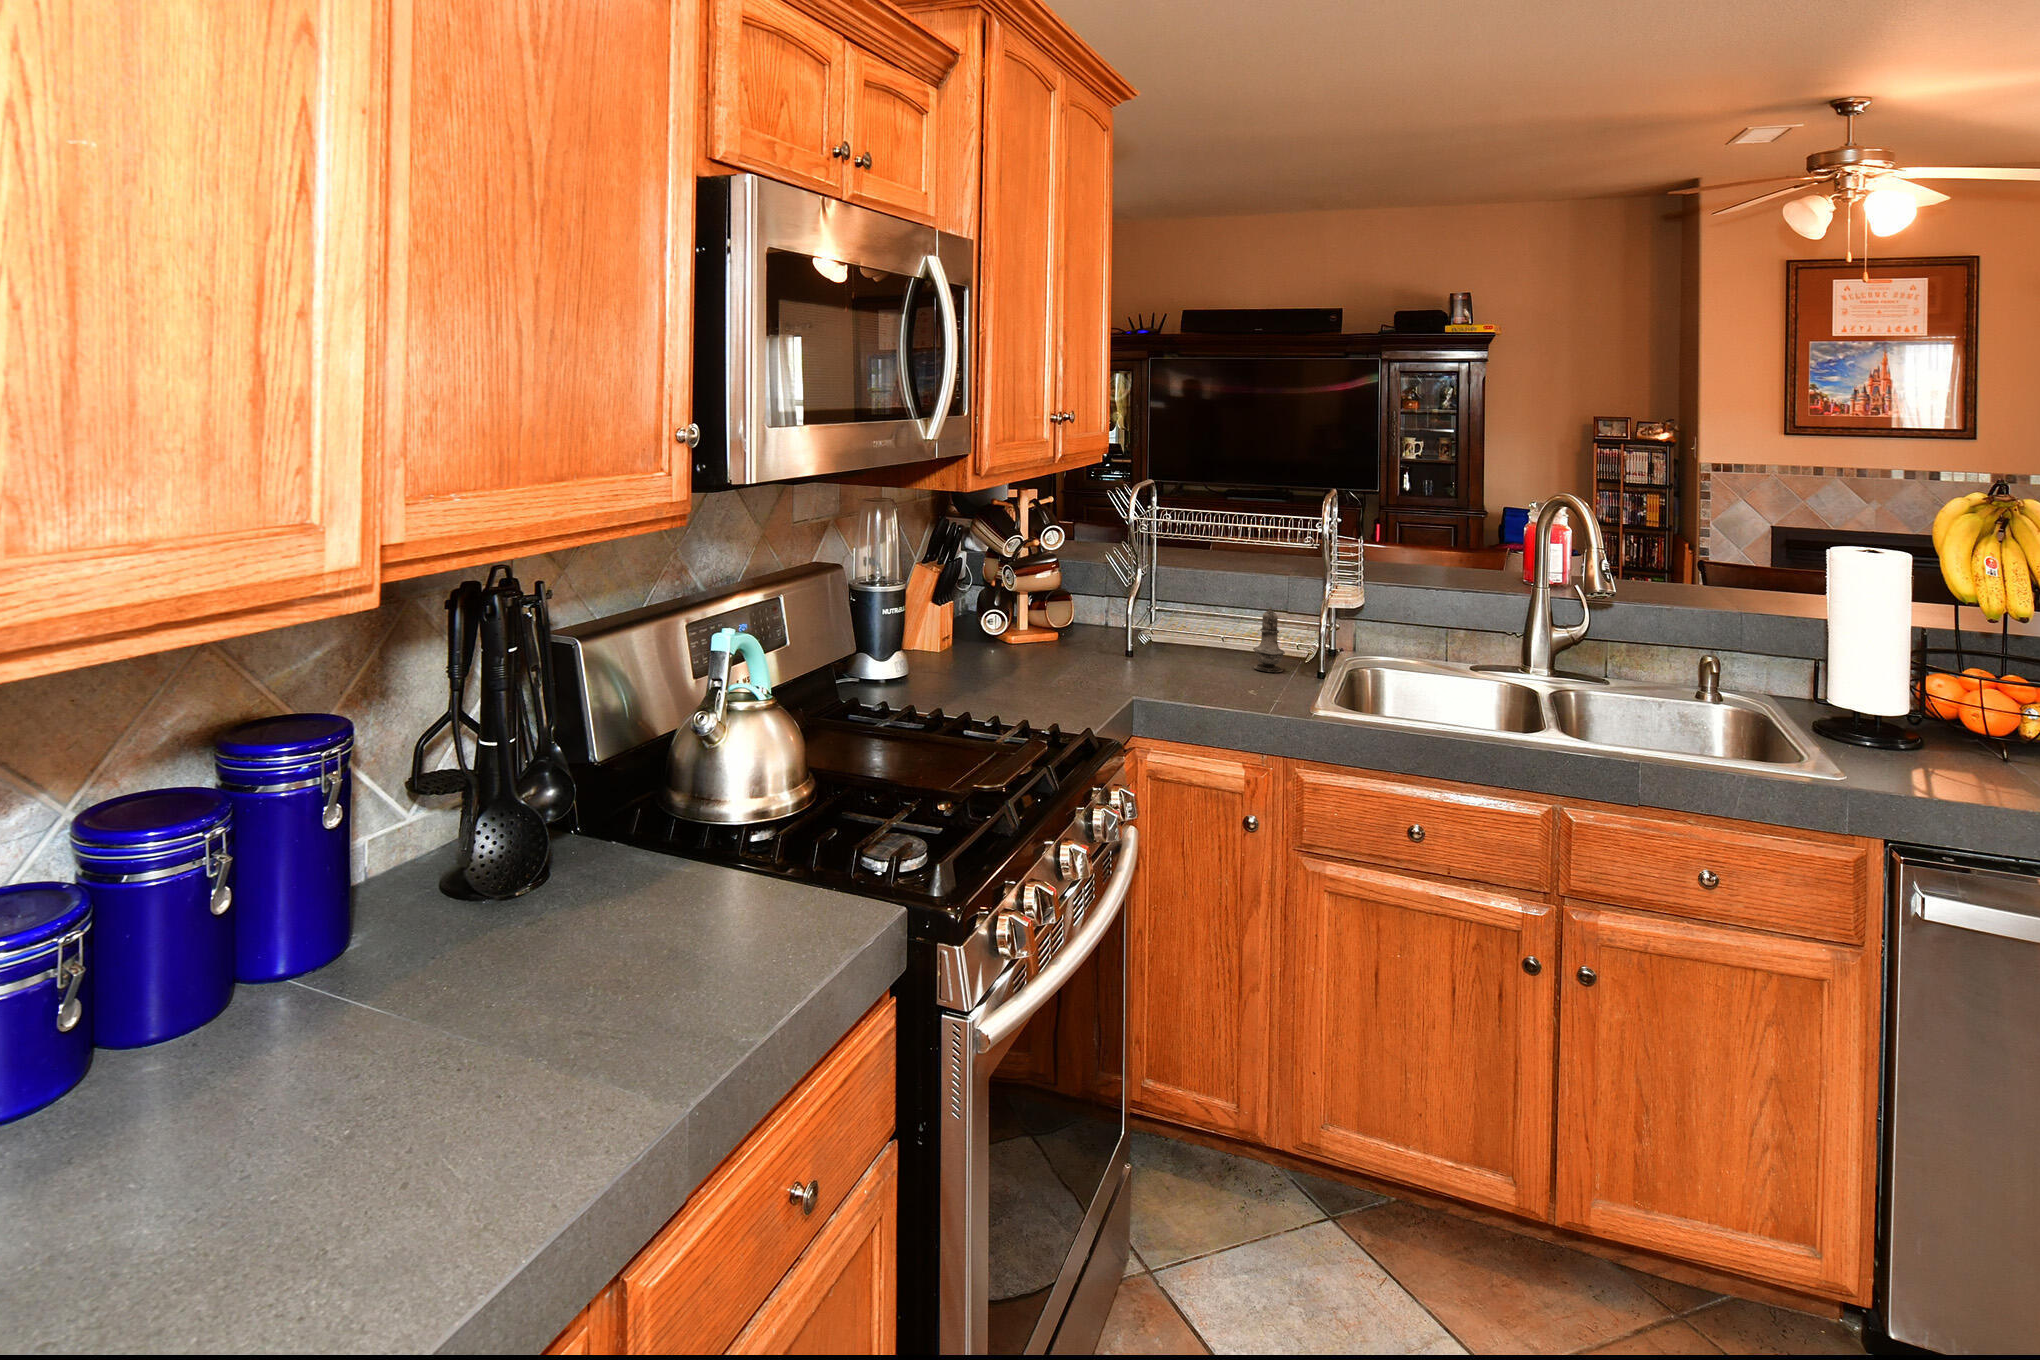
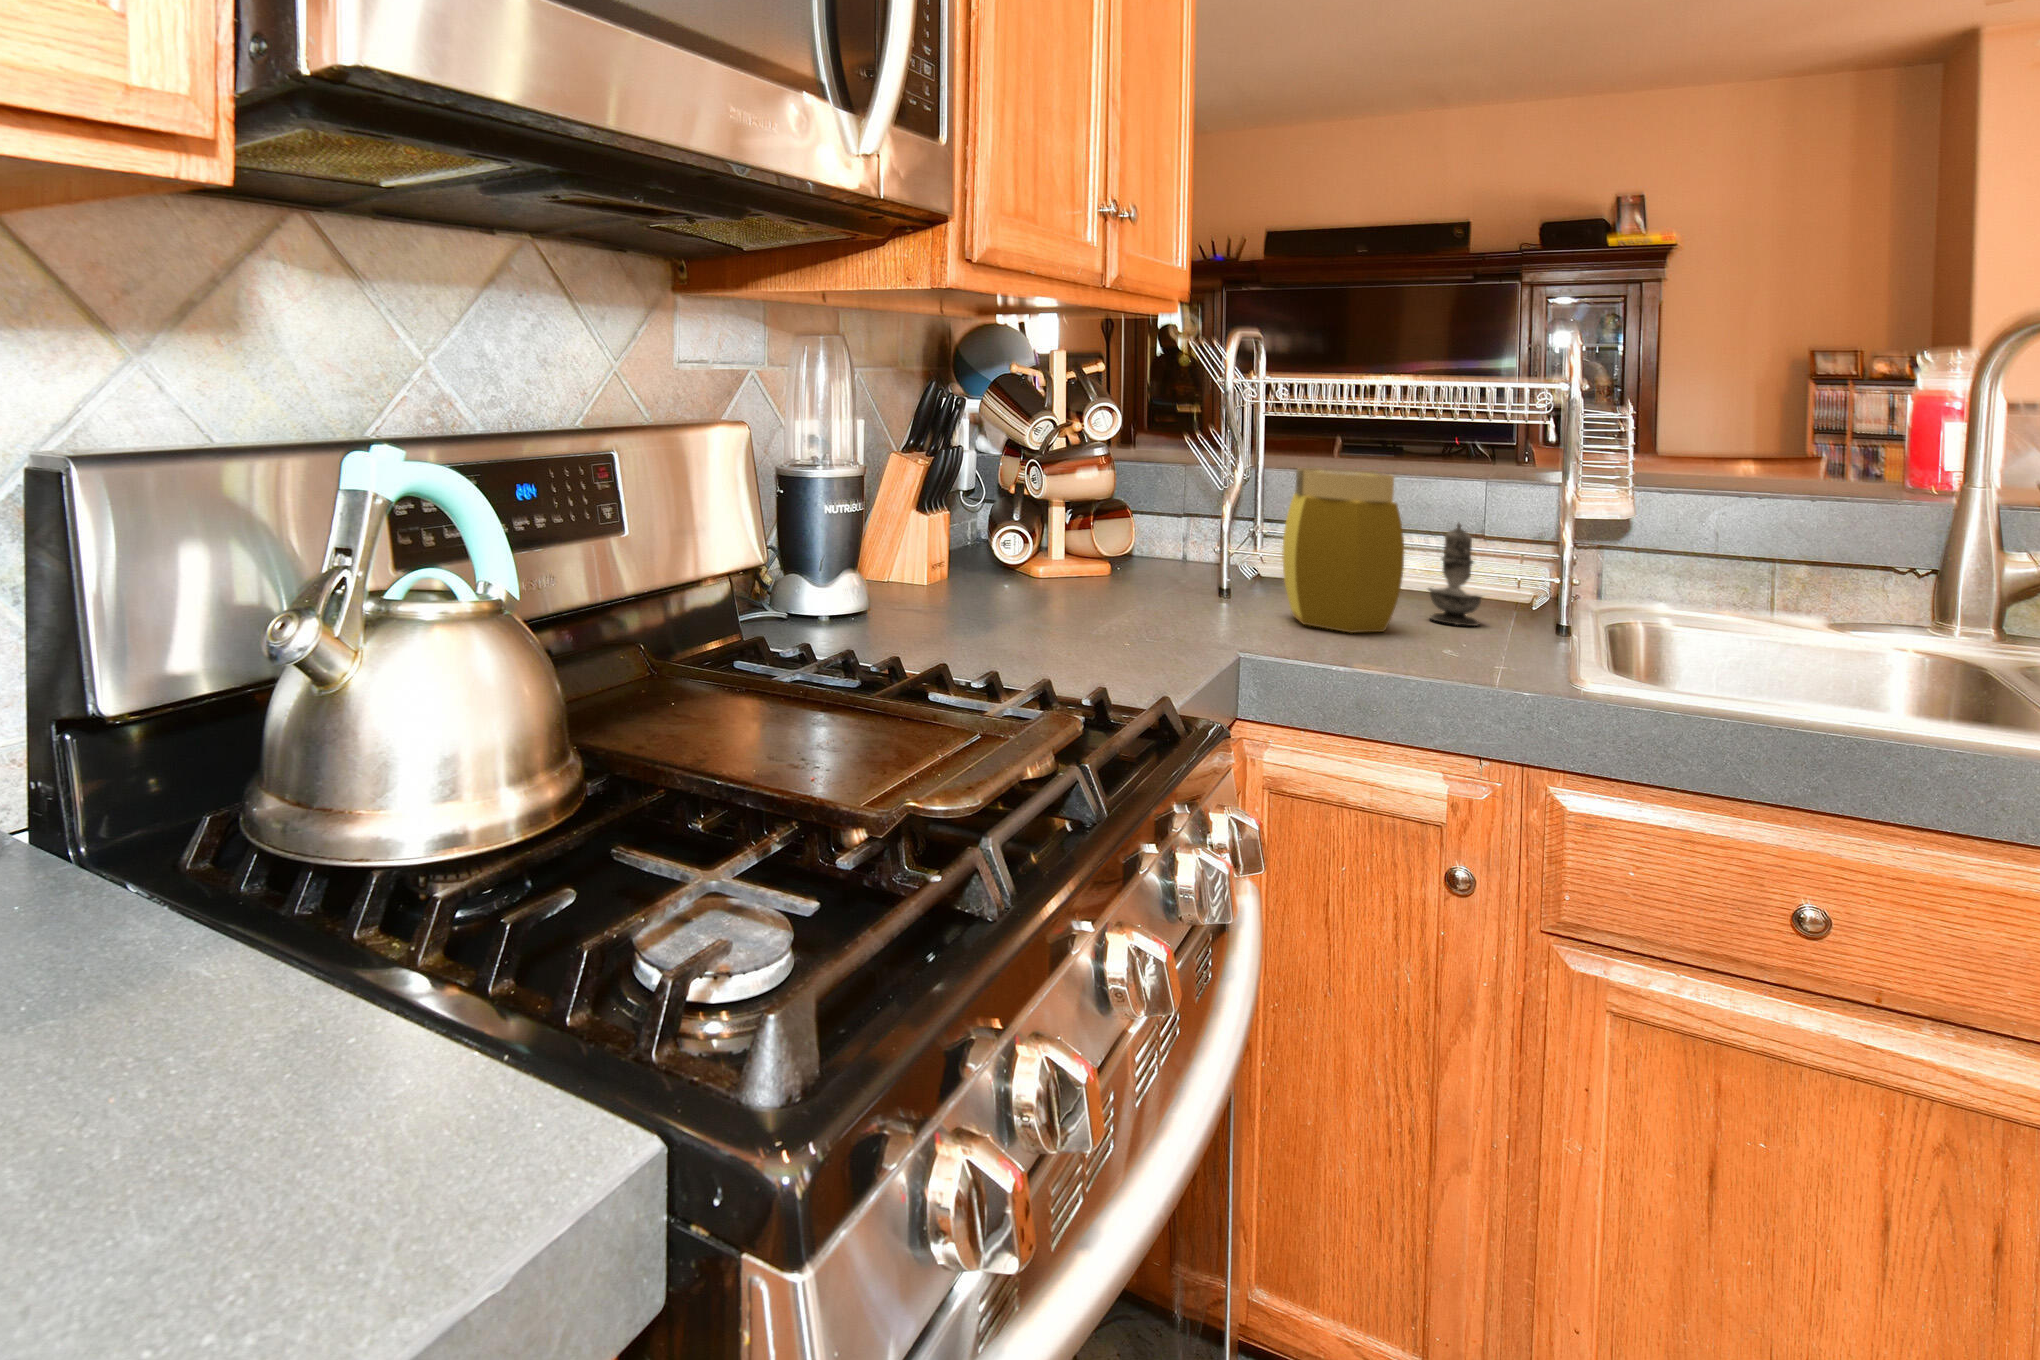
jar: none [1166,574,1235,680] -> present [1282,468,1404,633]

